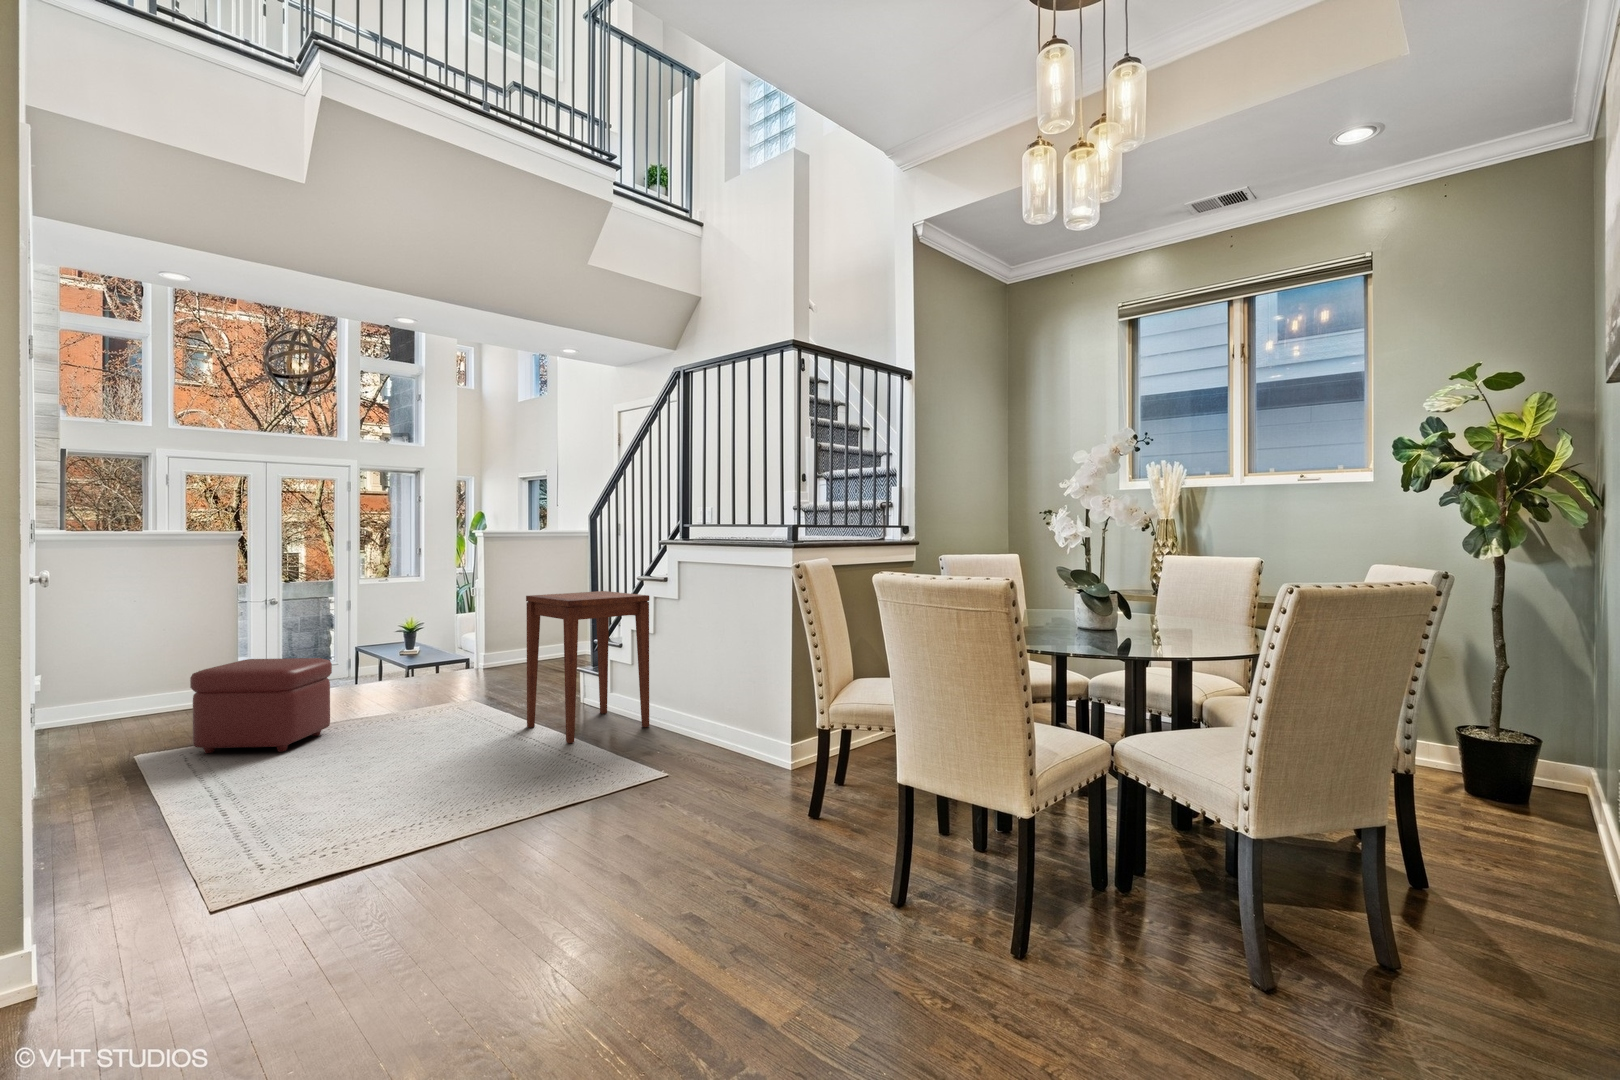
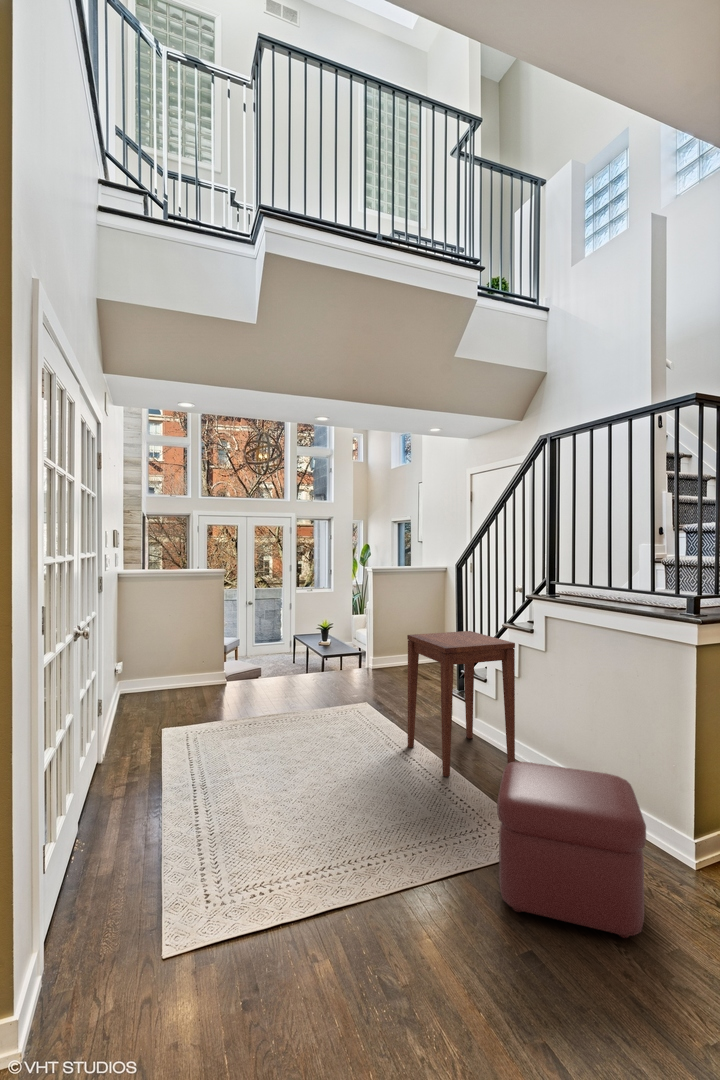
ottoman: present [190,658,332,753] -> present [497,762,646,938]

